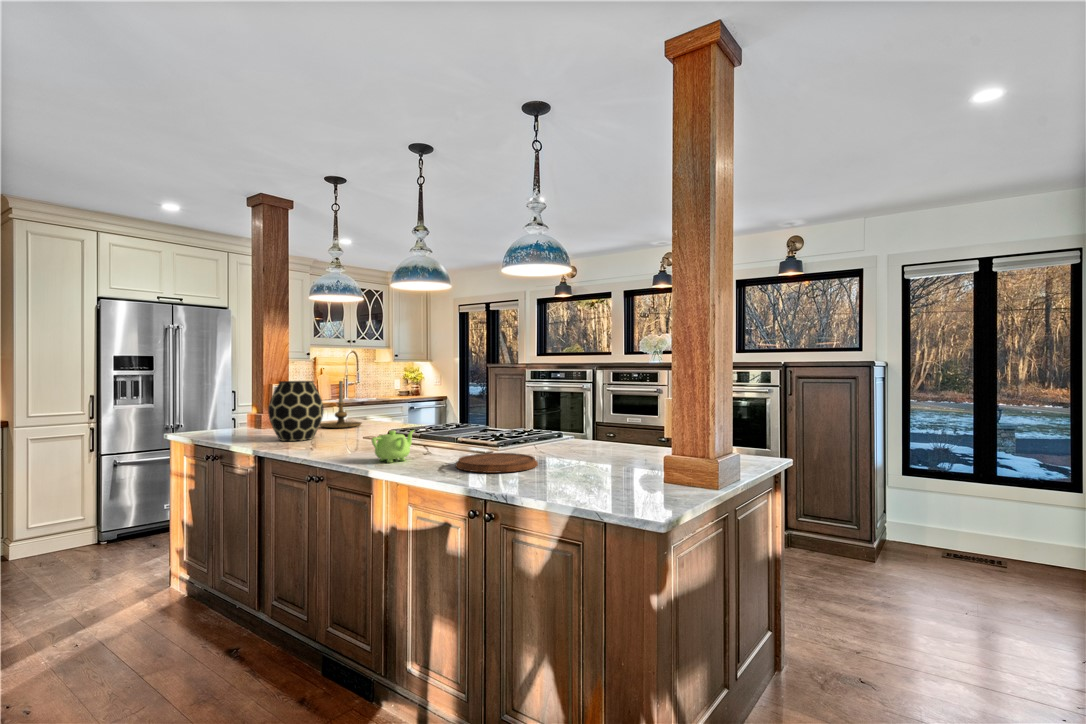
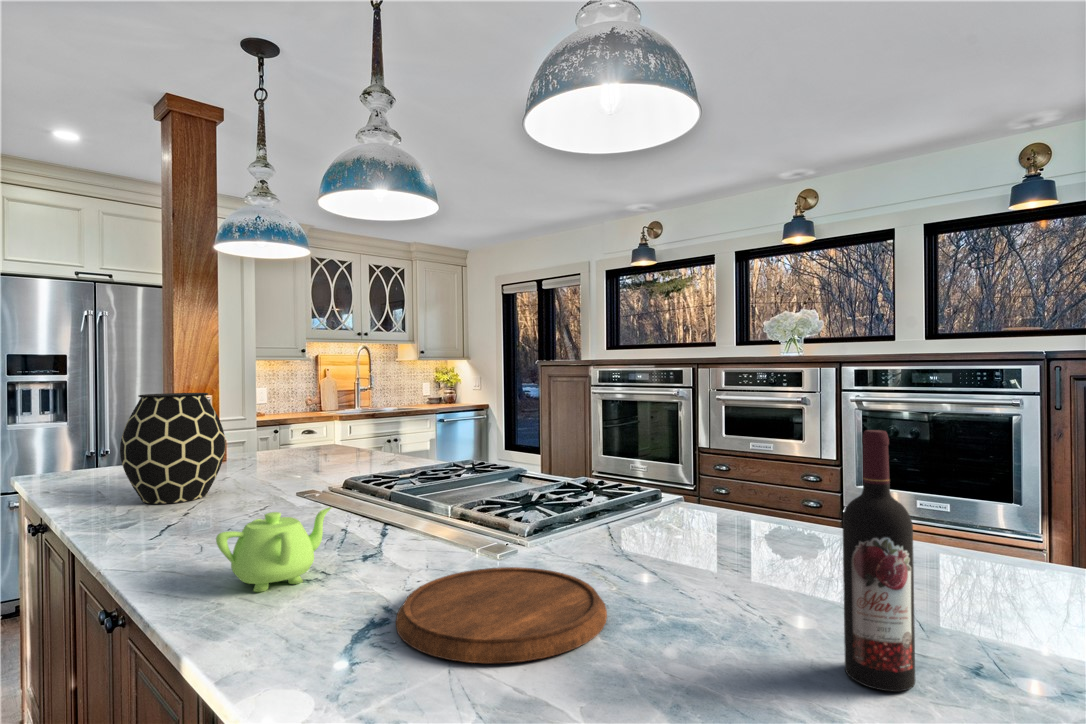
candle holder: present [320,381,362,428] -> none [249,390,321,469]
wine bottle: none [618,390,639,474] -> present [843,430,915,692]

